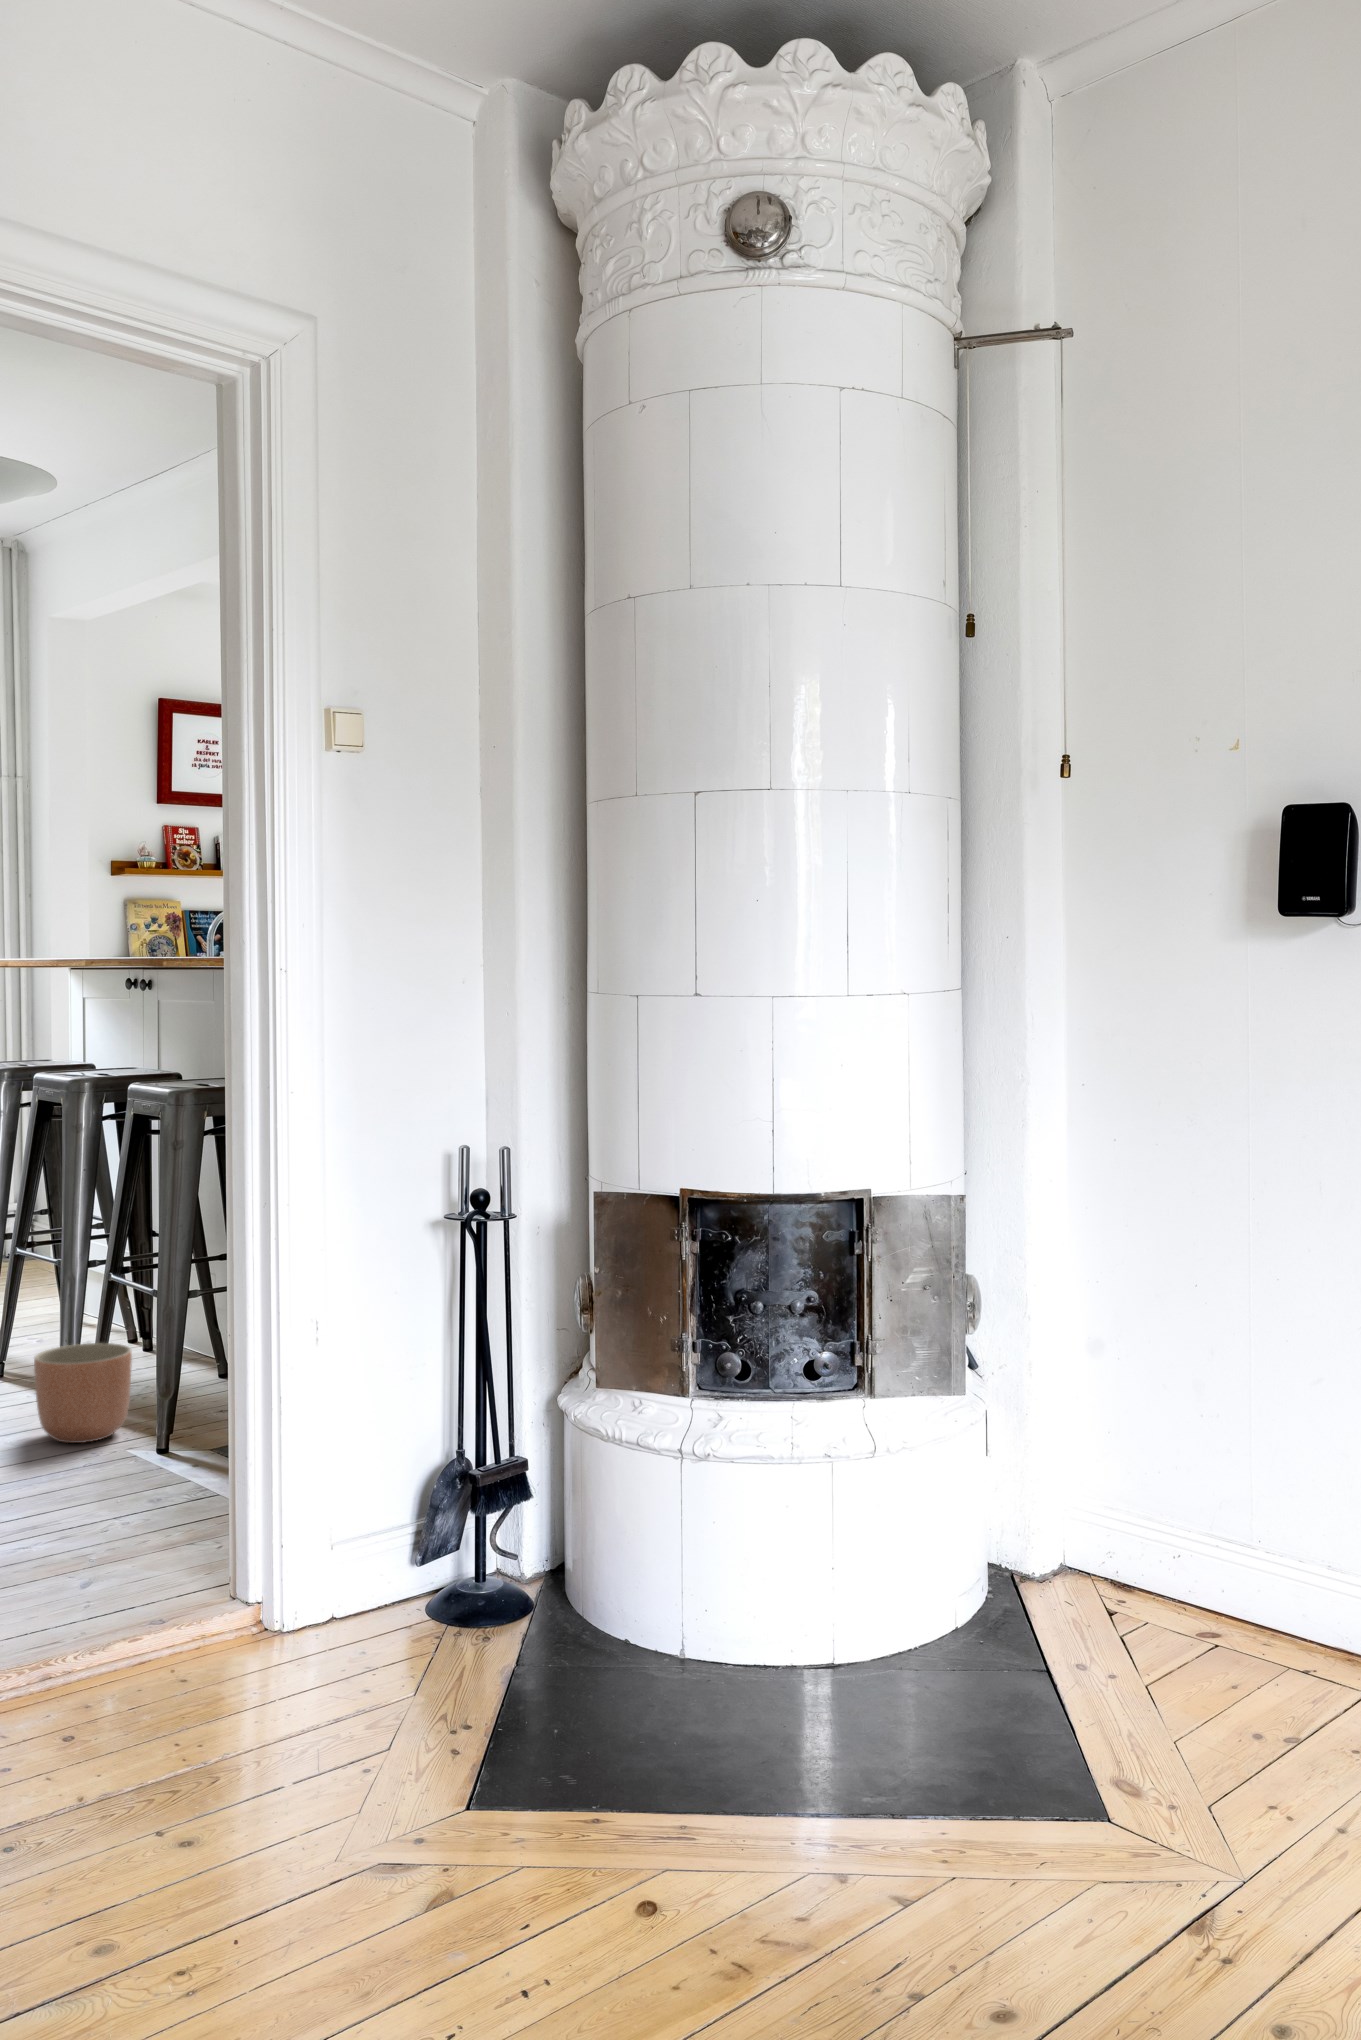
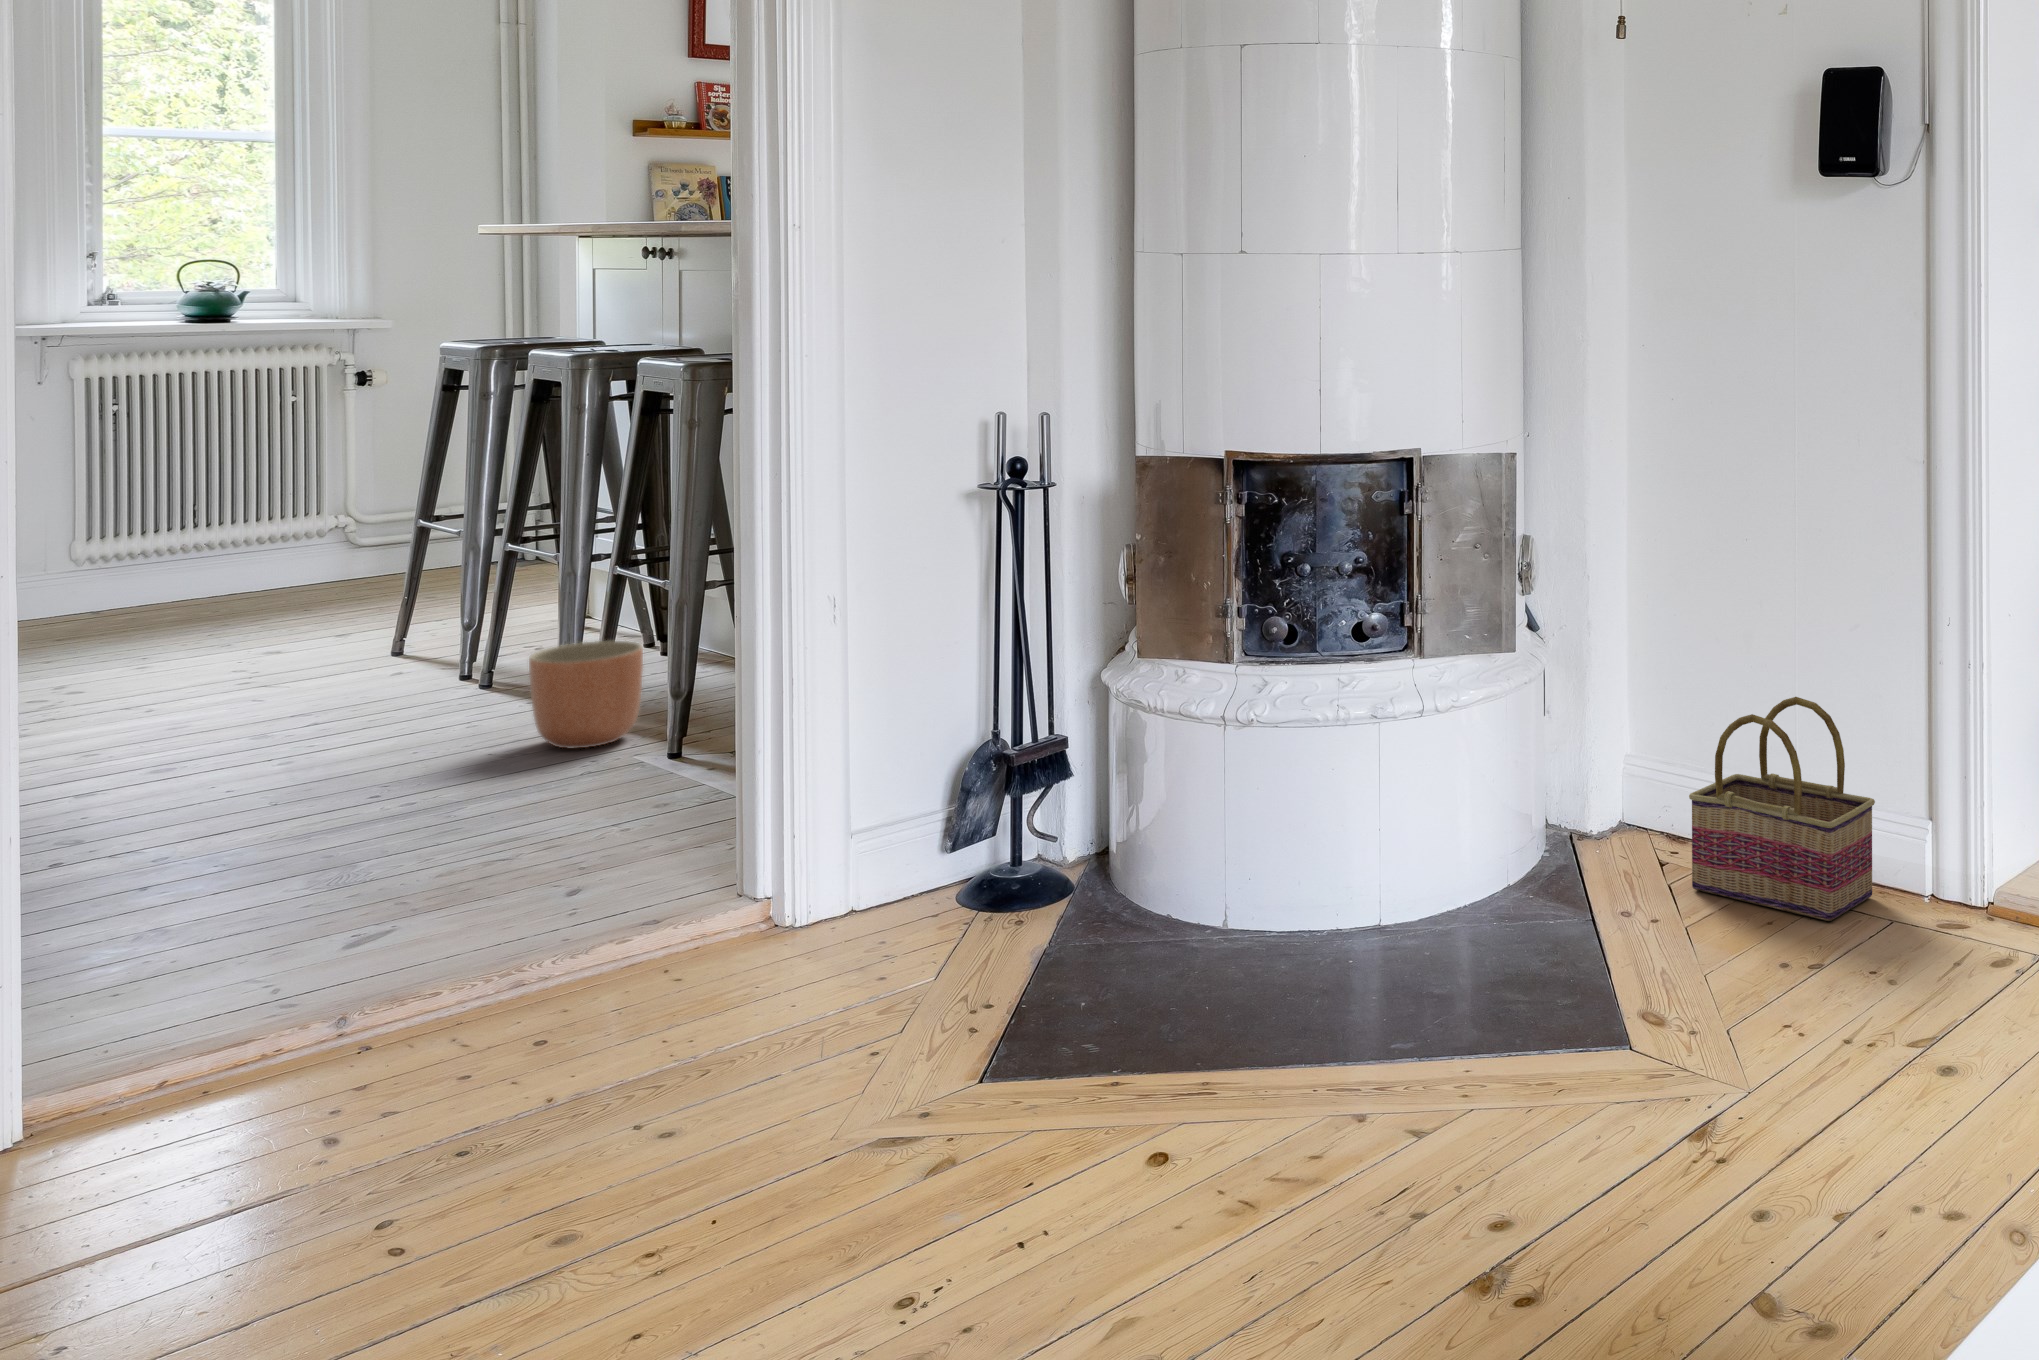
basket: none [1145,1446,1344,1685] -> present [1689,697,1875,921]

